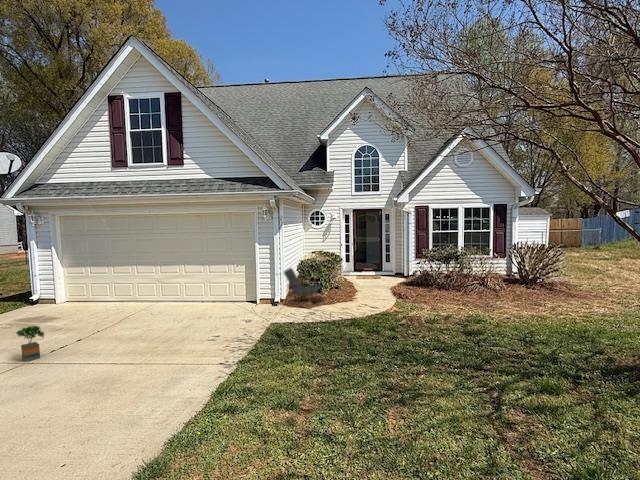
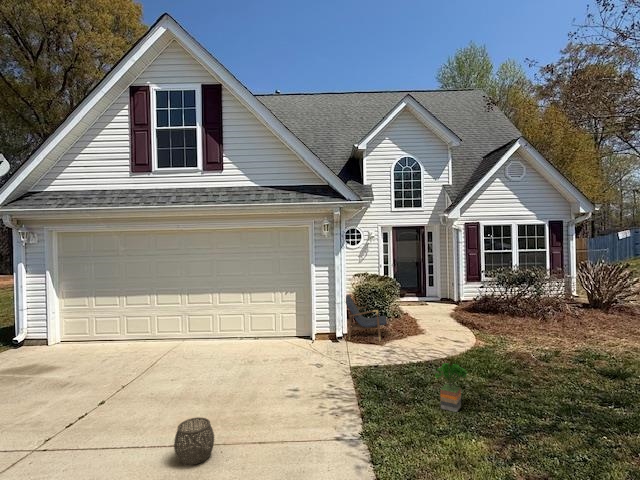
potted tree: present [16,326,44,362] -> present [435,363,468,412]
woven basket: none [103,345,132,373] -> present [174,417,214,465]

